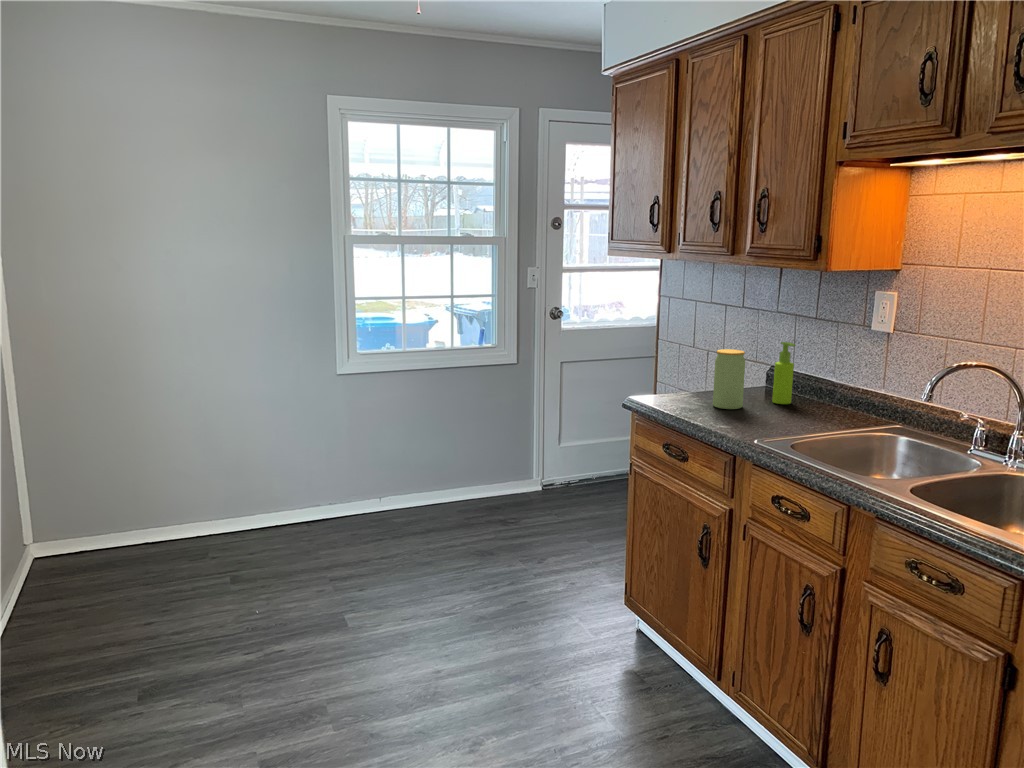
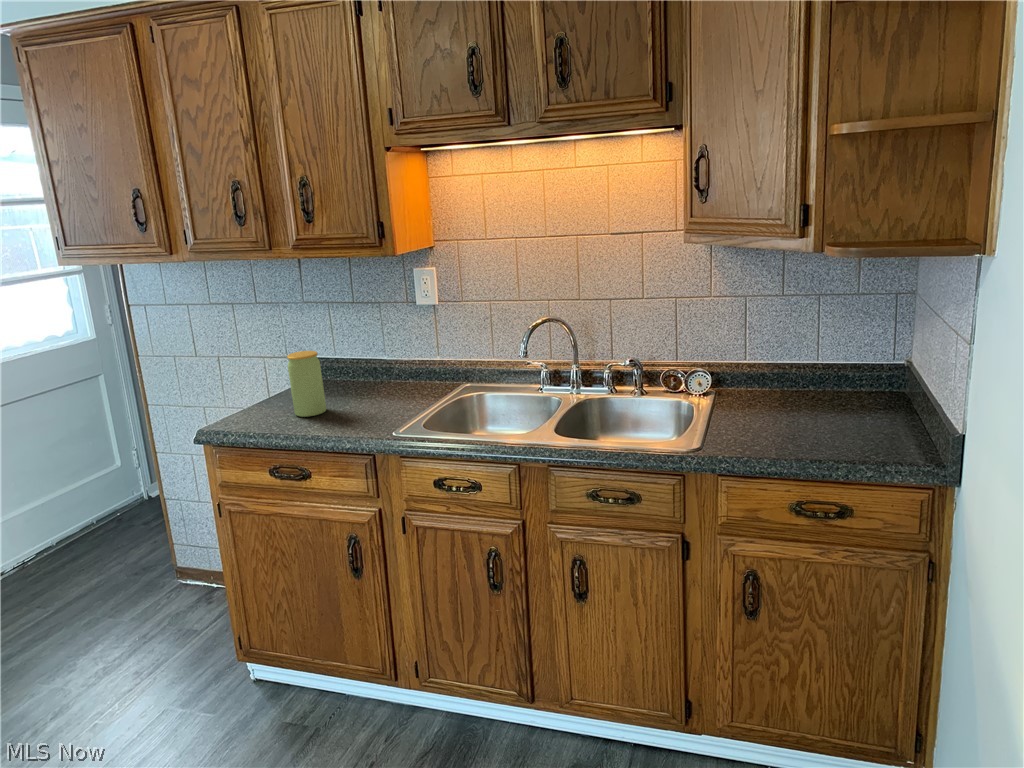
soap dispenser: present [772,342,795,404] -> none [334,331,358,395]

